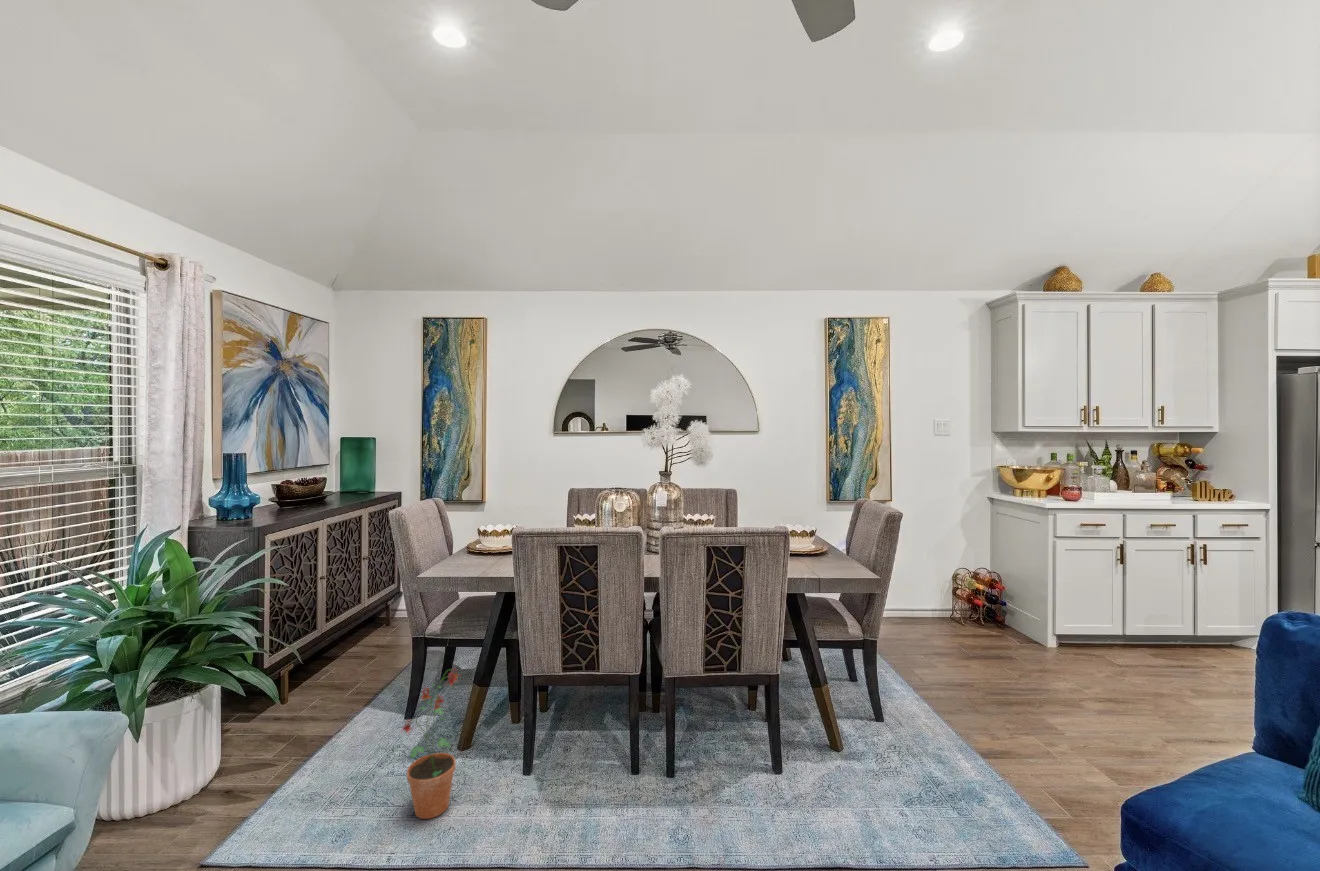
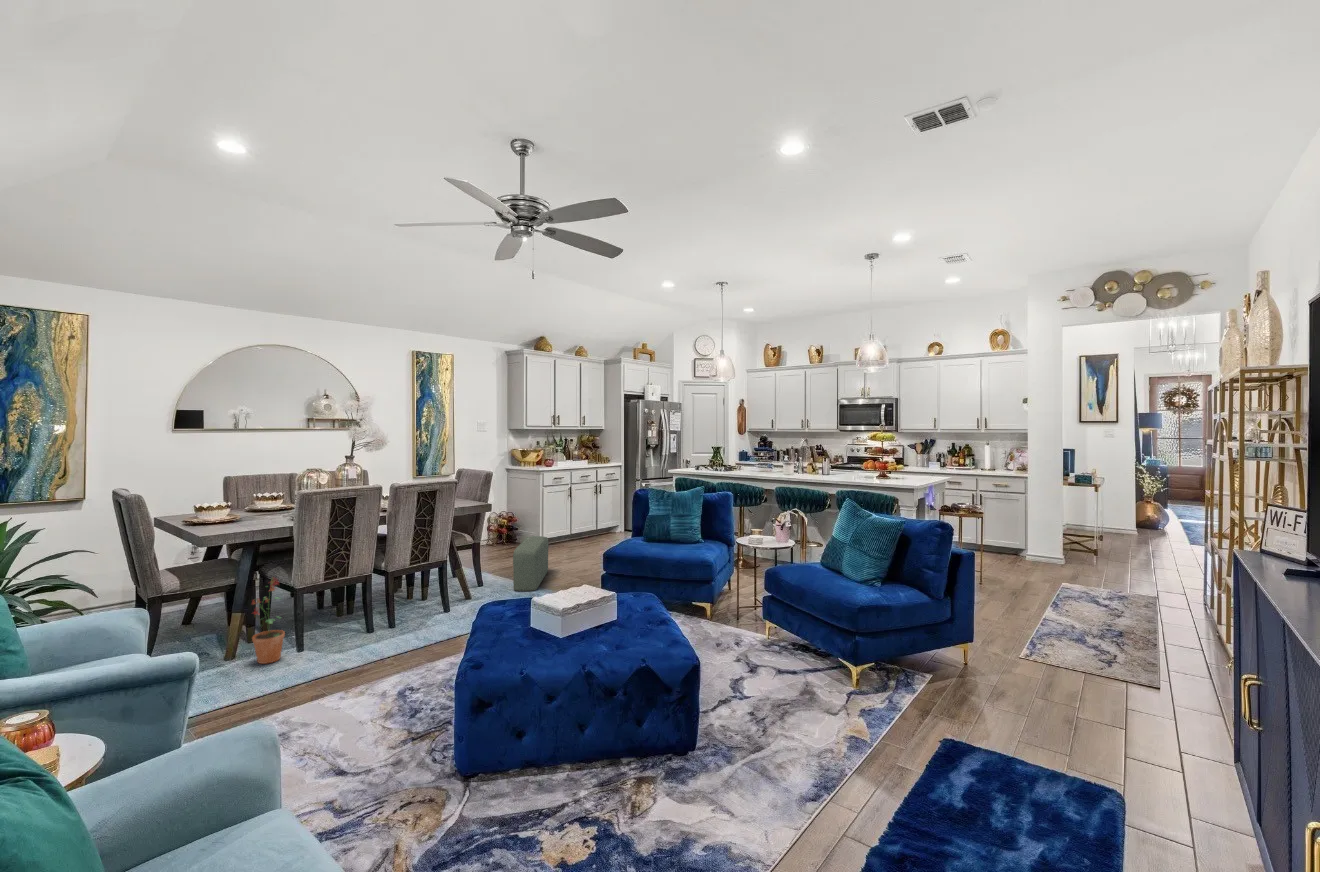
pouf: none [929,655,1041,814] -> present [513,536,548,591]

